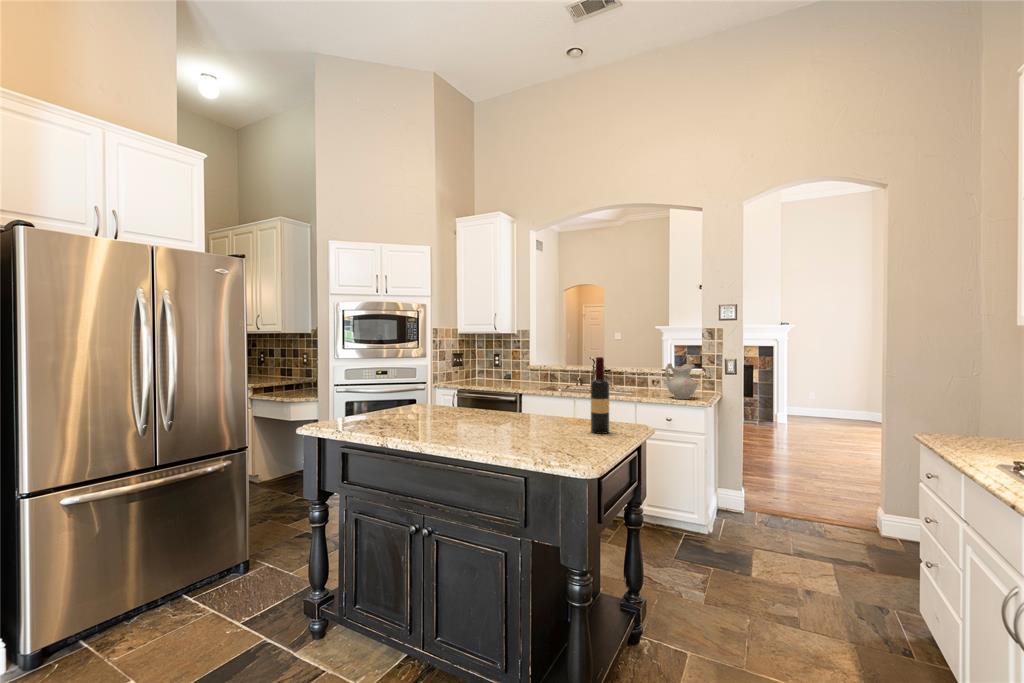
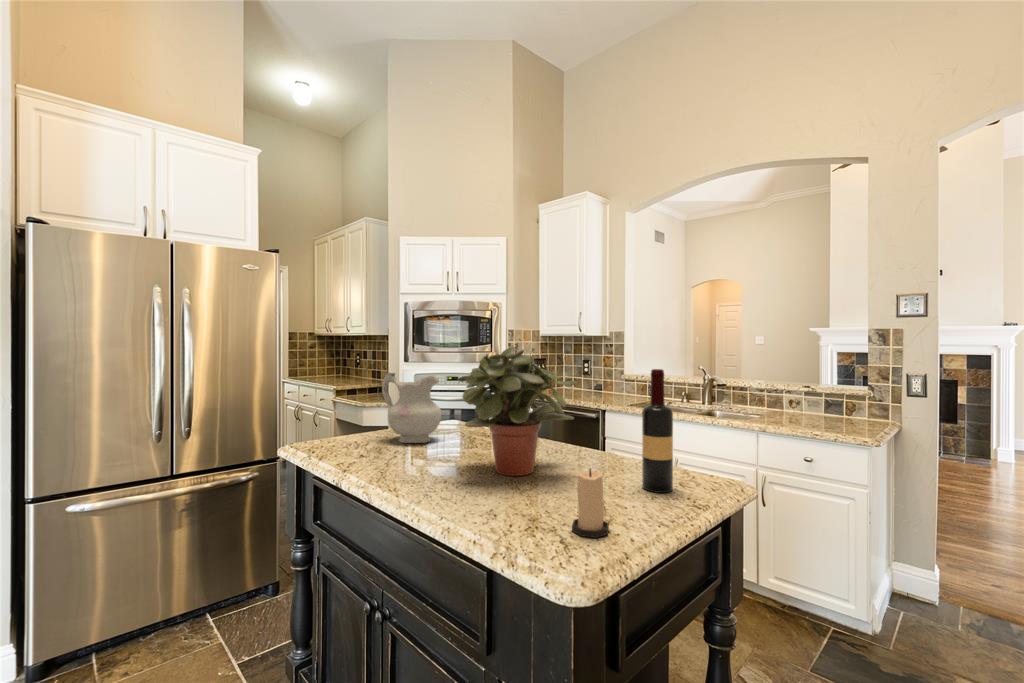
potted plant: none [466,344,548,432] -> present [457,347,578,476]
ceramic pitcher: present [665,364,696,399] -> present [382,373,441,443]
candle: none [569,414,591,453] -> present [572,469,609,538]

